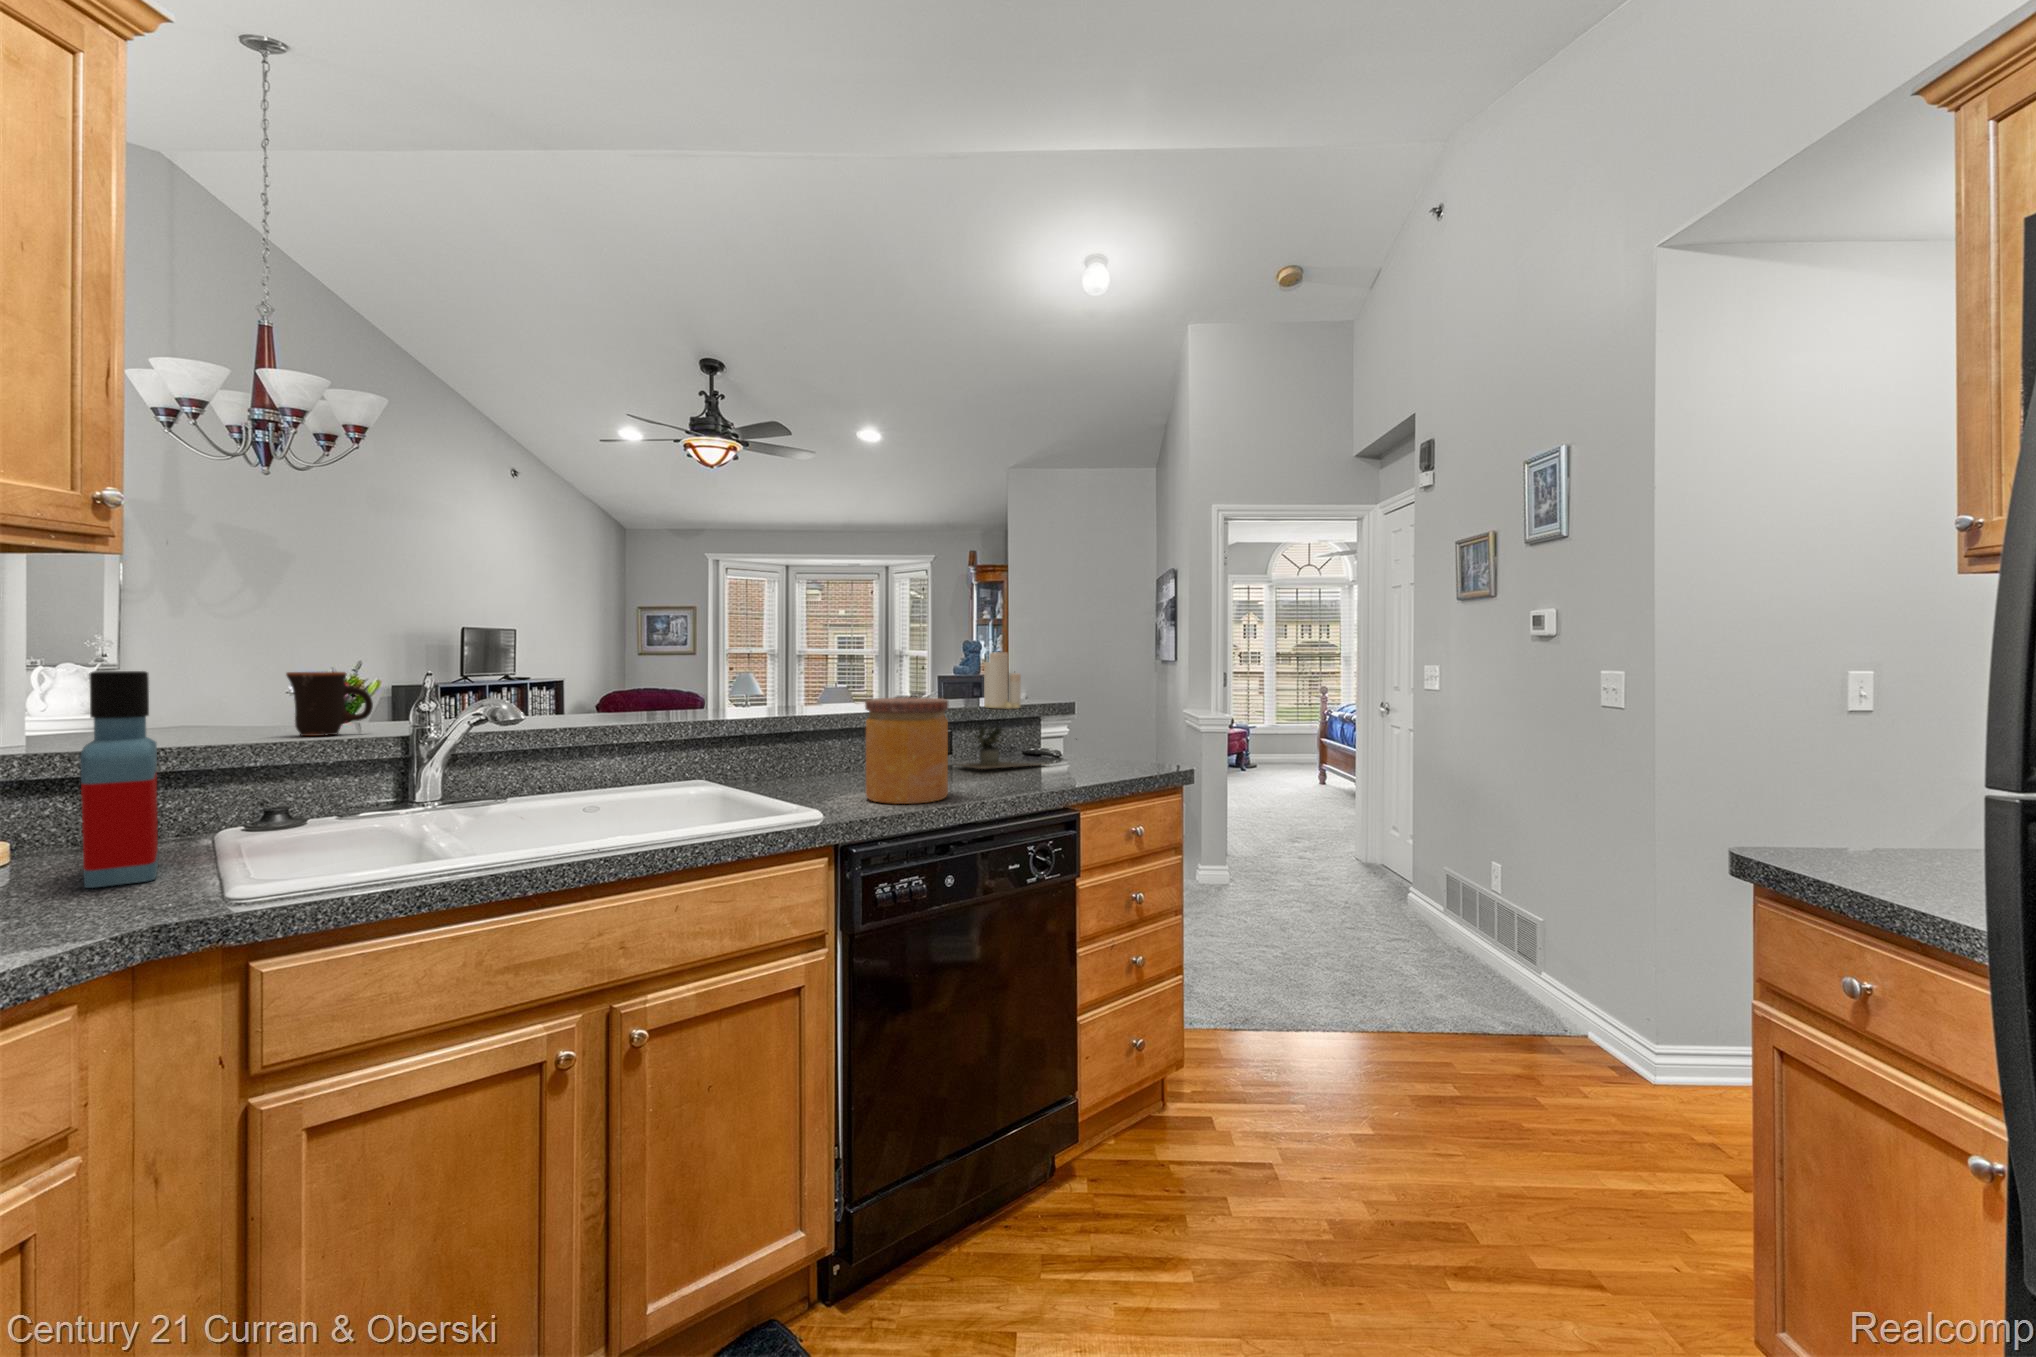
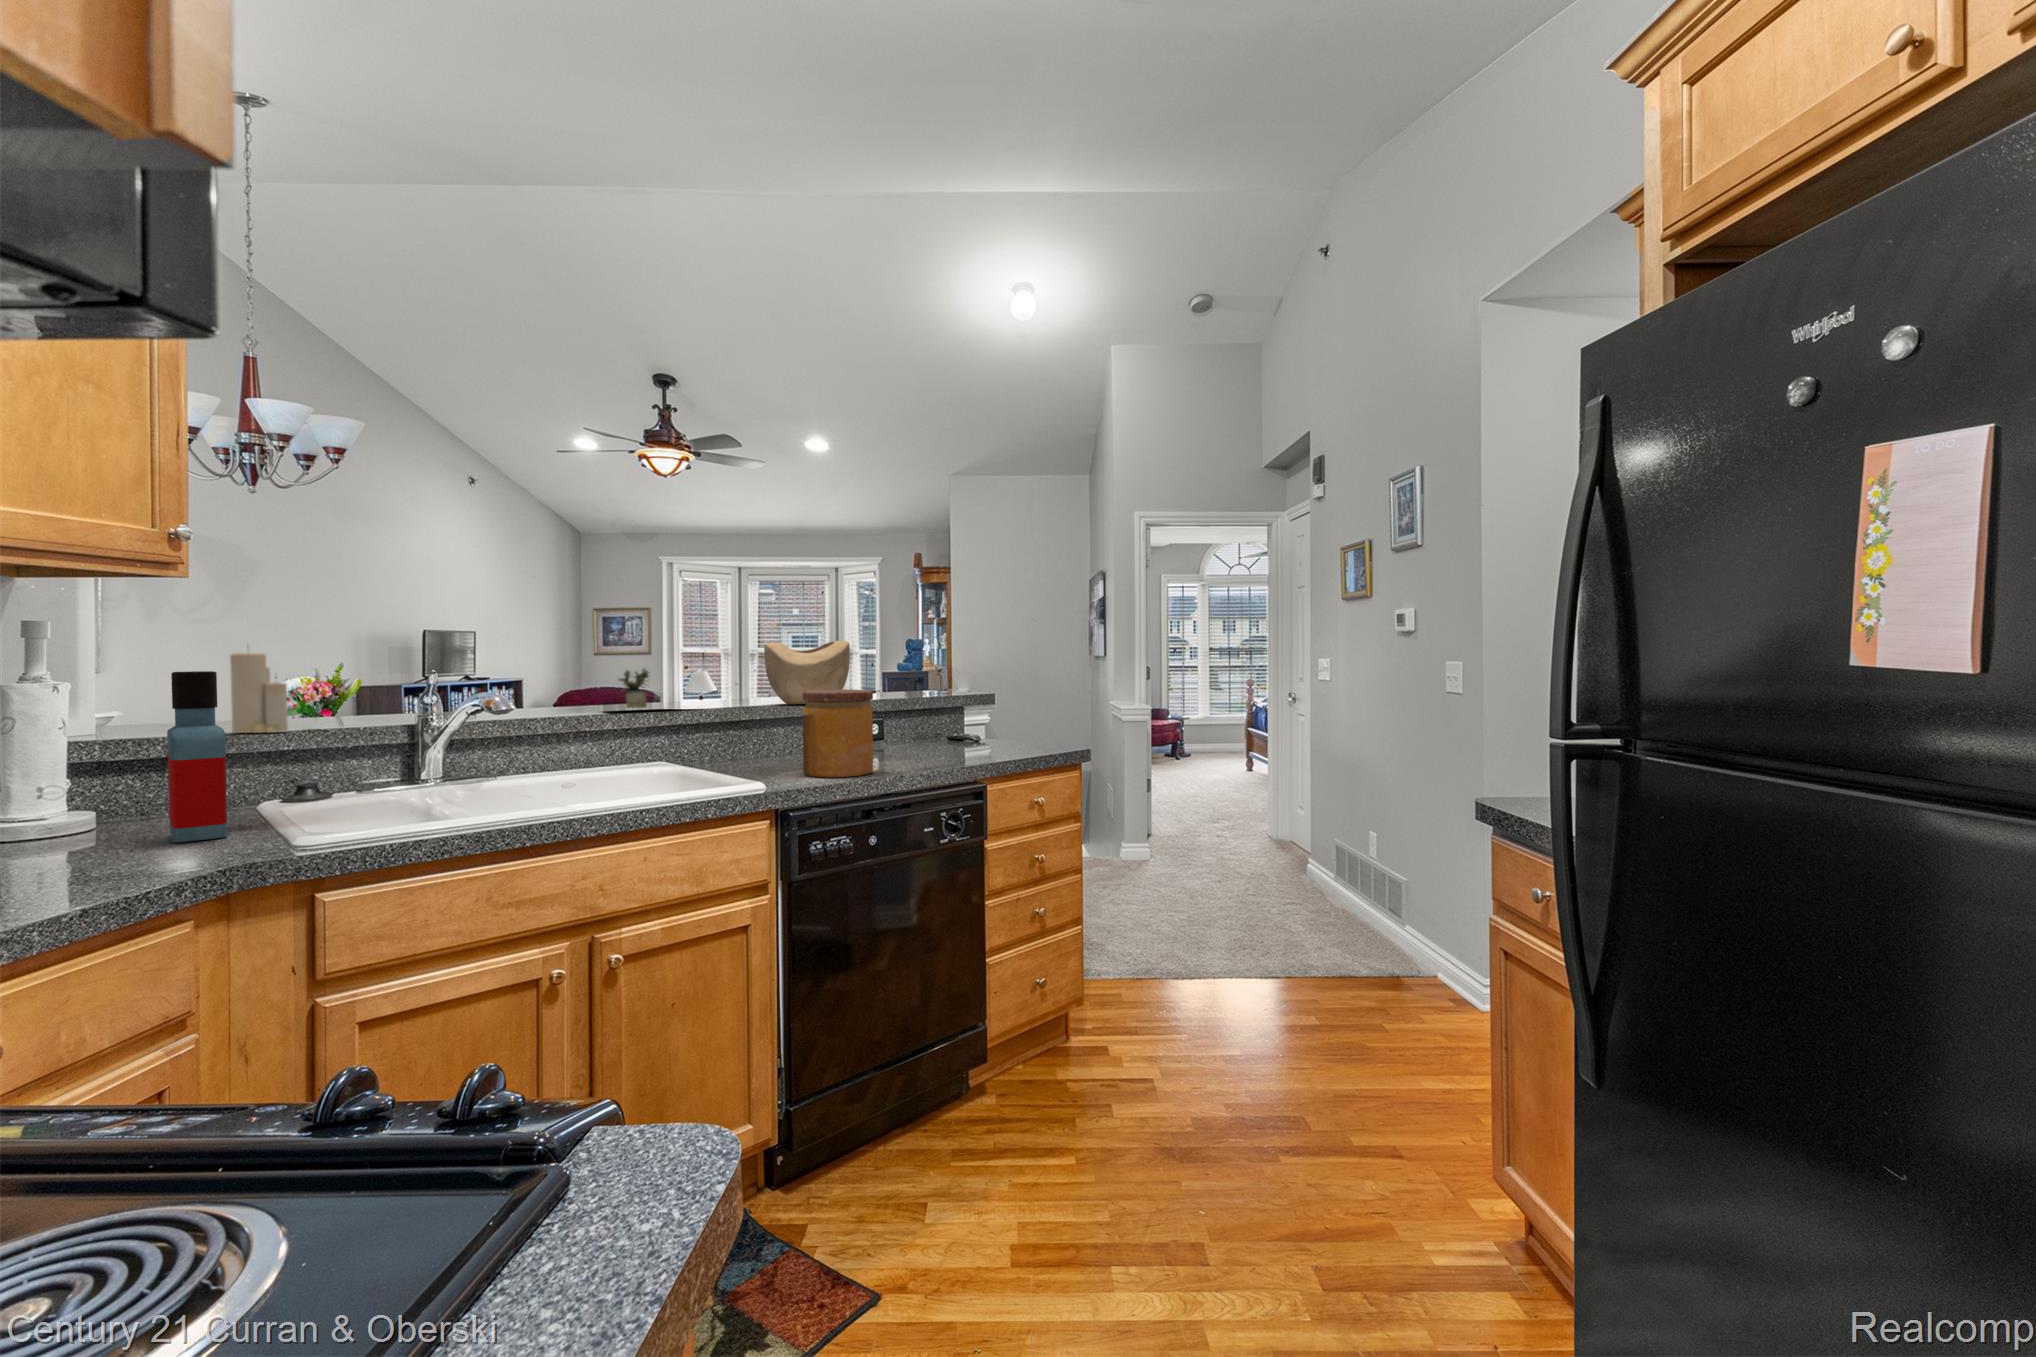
decorative bowl: none [818,641,915,713] -> present [764,641,850,704]
candle: present [984,652,1021,709] -> present [230,653,288,733]
mug: present [286,672,373,736] -> none [306,671,379,726]
potted plant: present [959,725,1077,769] -> present [618,669,738,708]

